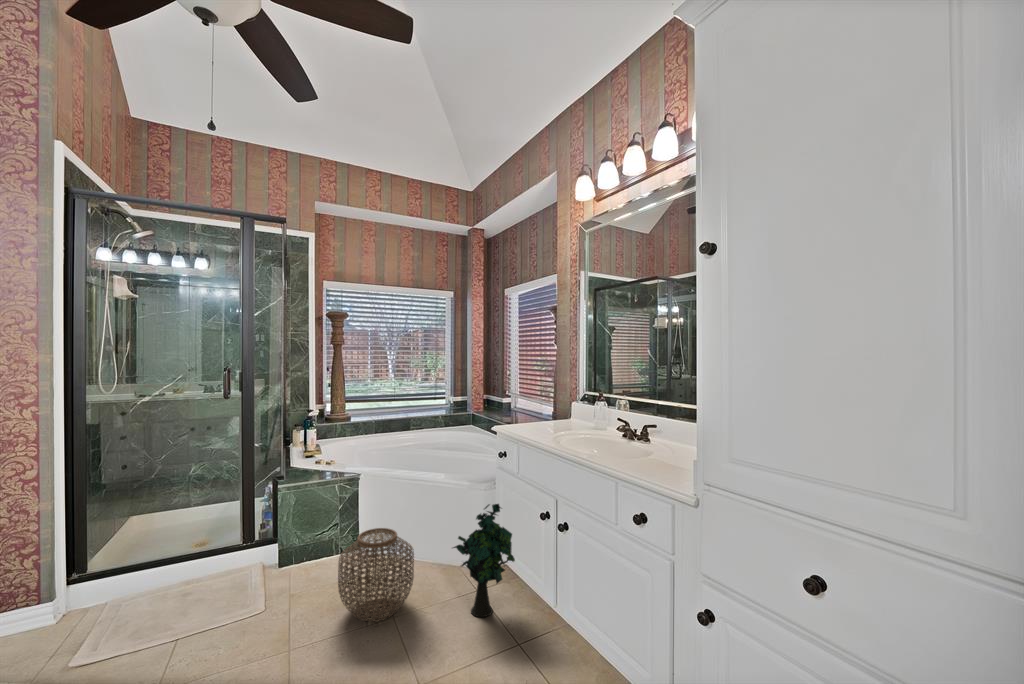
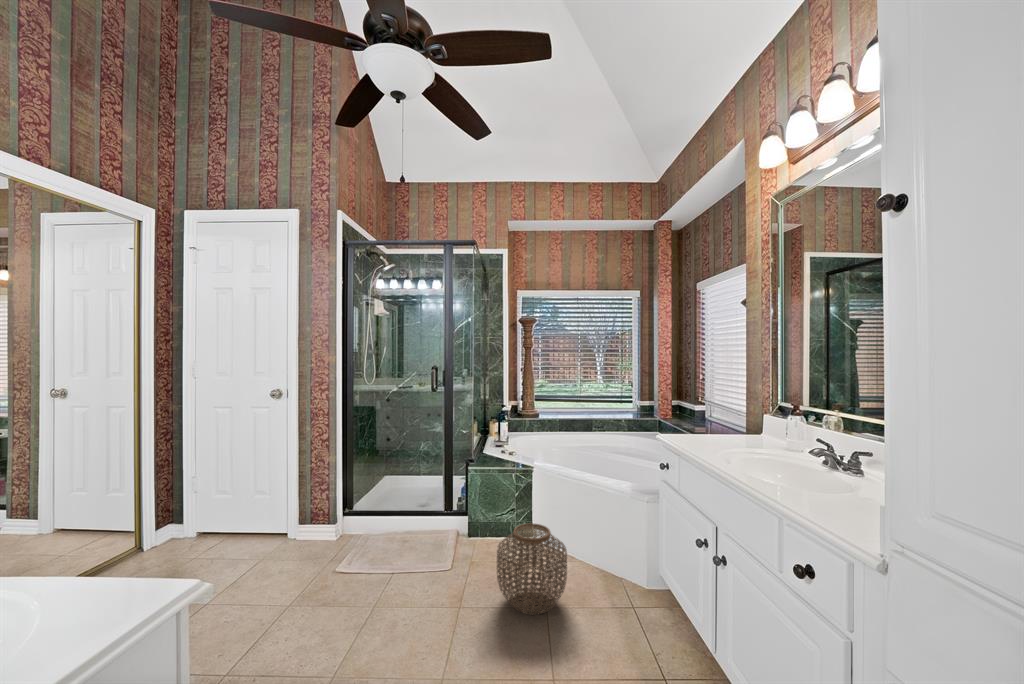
decorative plant: present [453,504,515,617] -> none [601,519,673,643]

